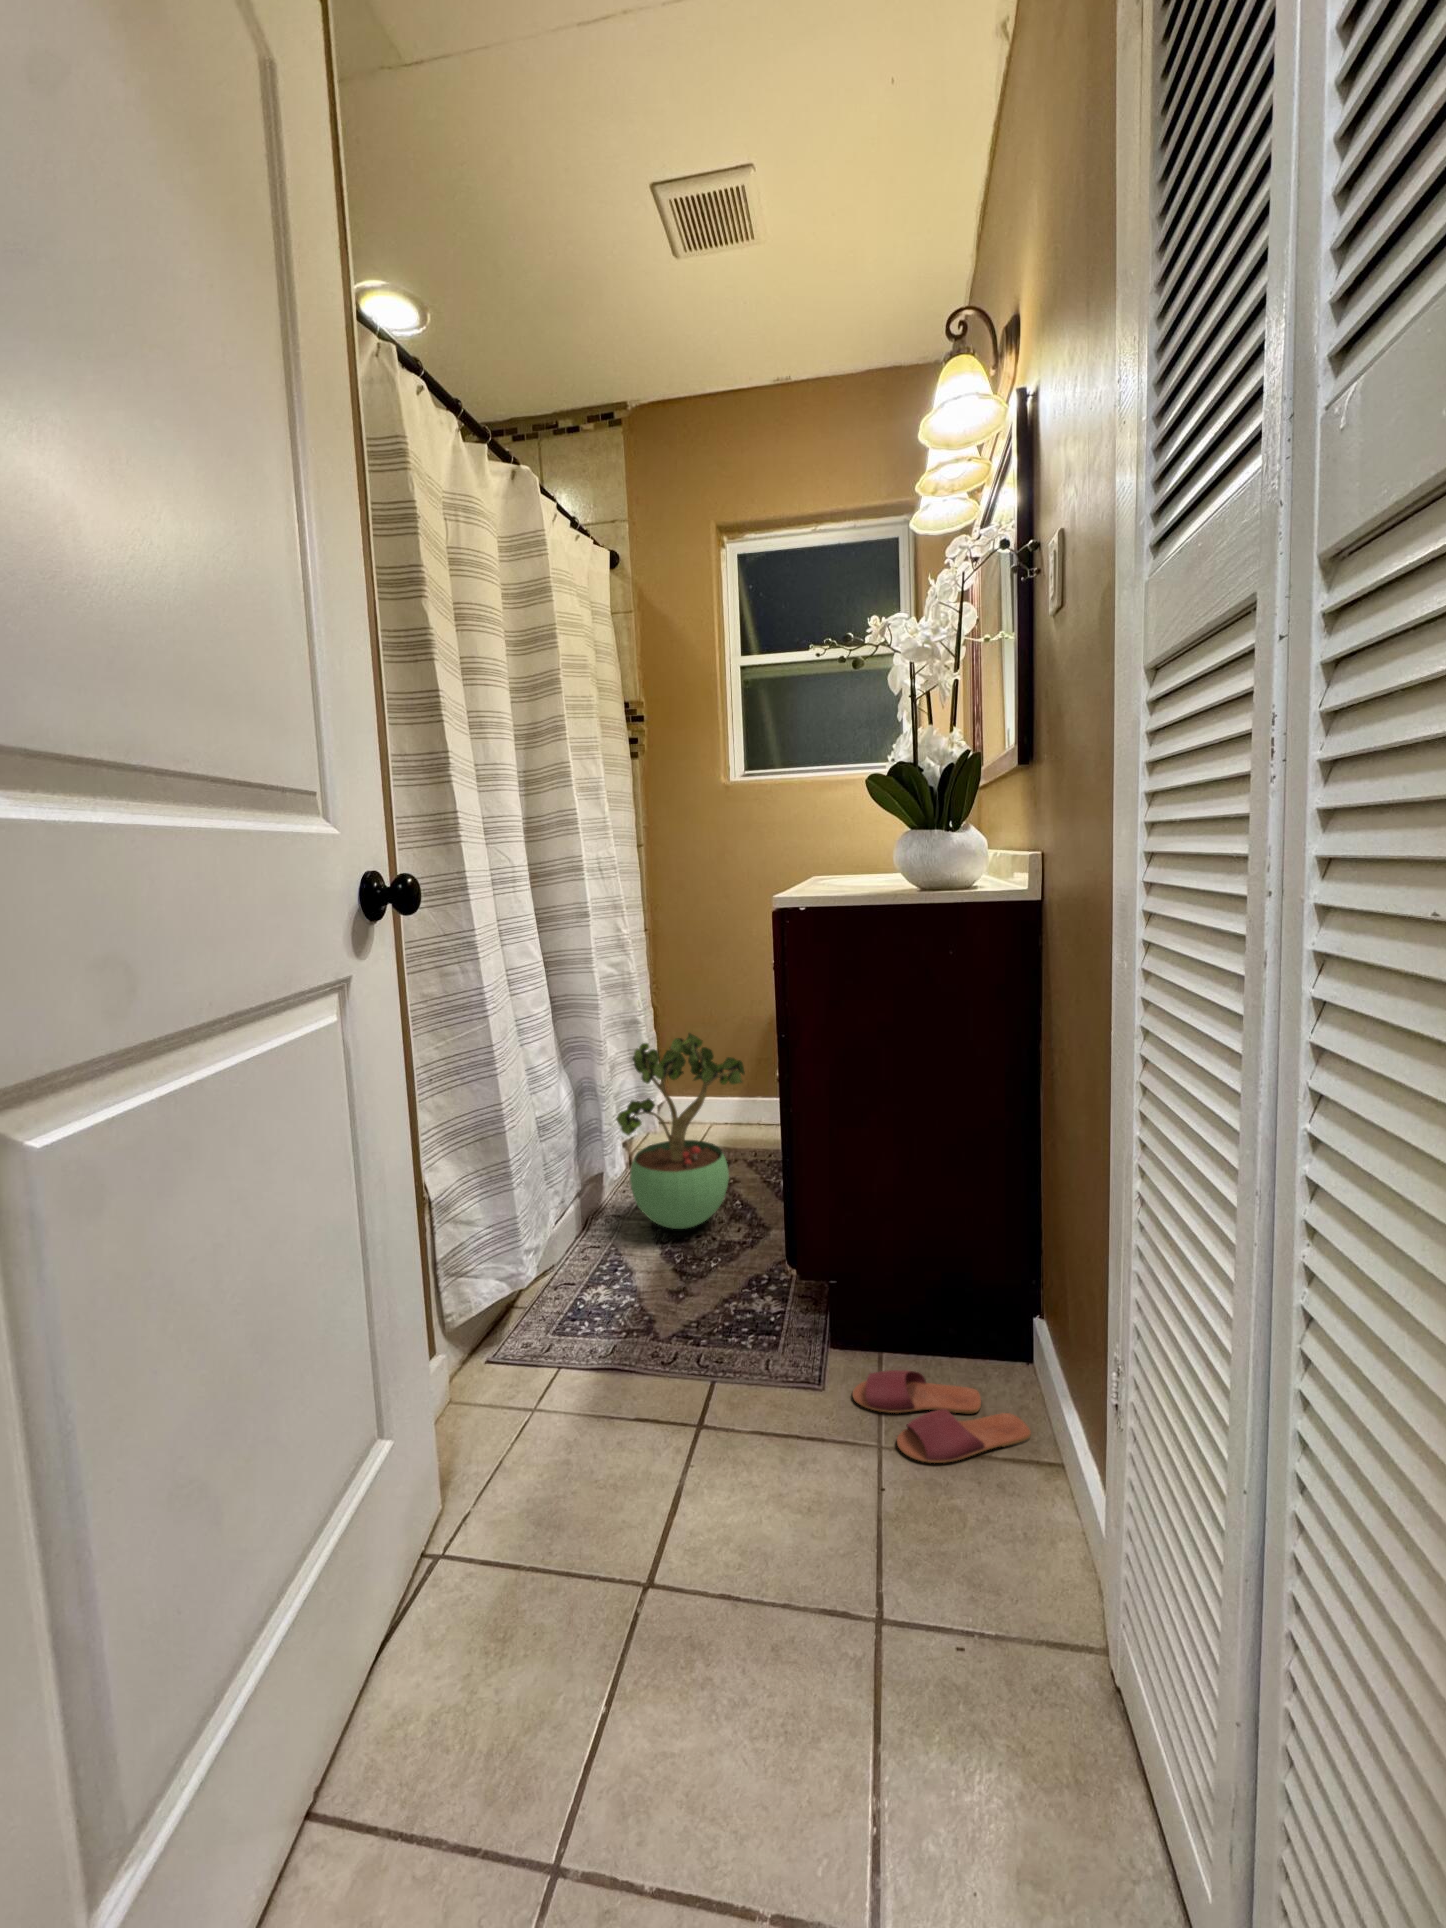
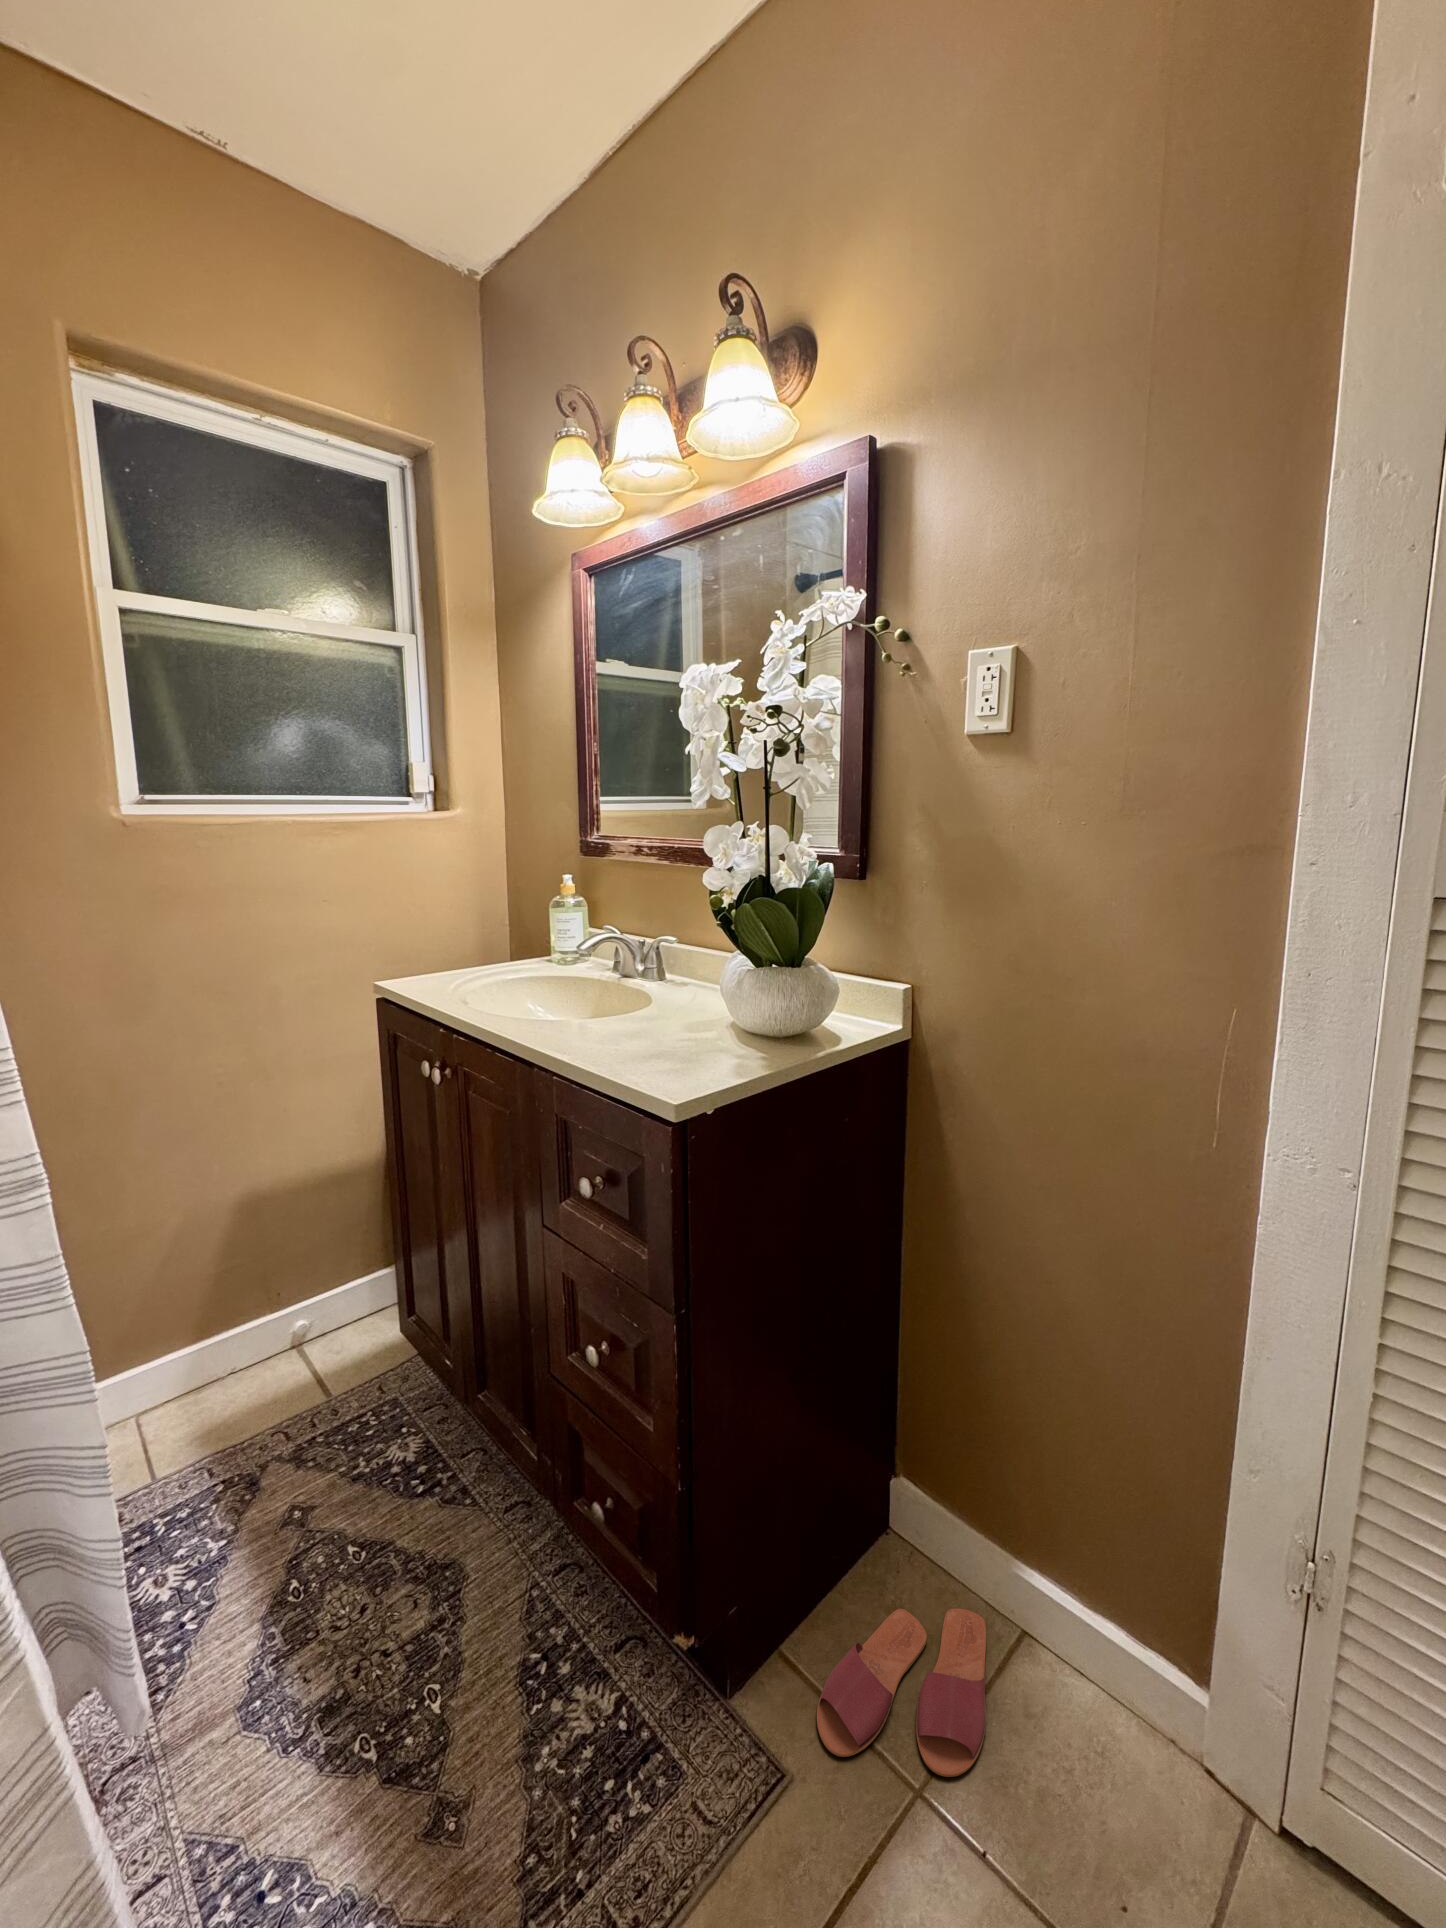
potted plant: present [616,1033,745,1229] -> none [158,1342,387,1722]

